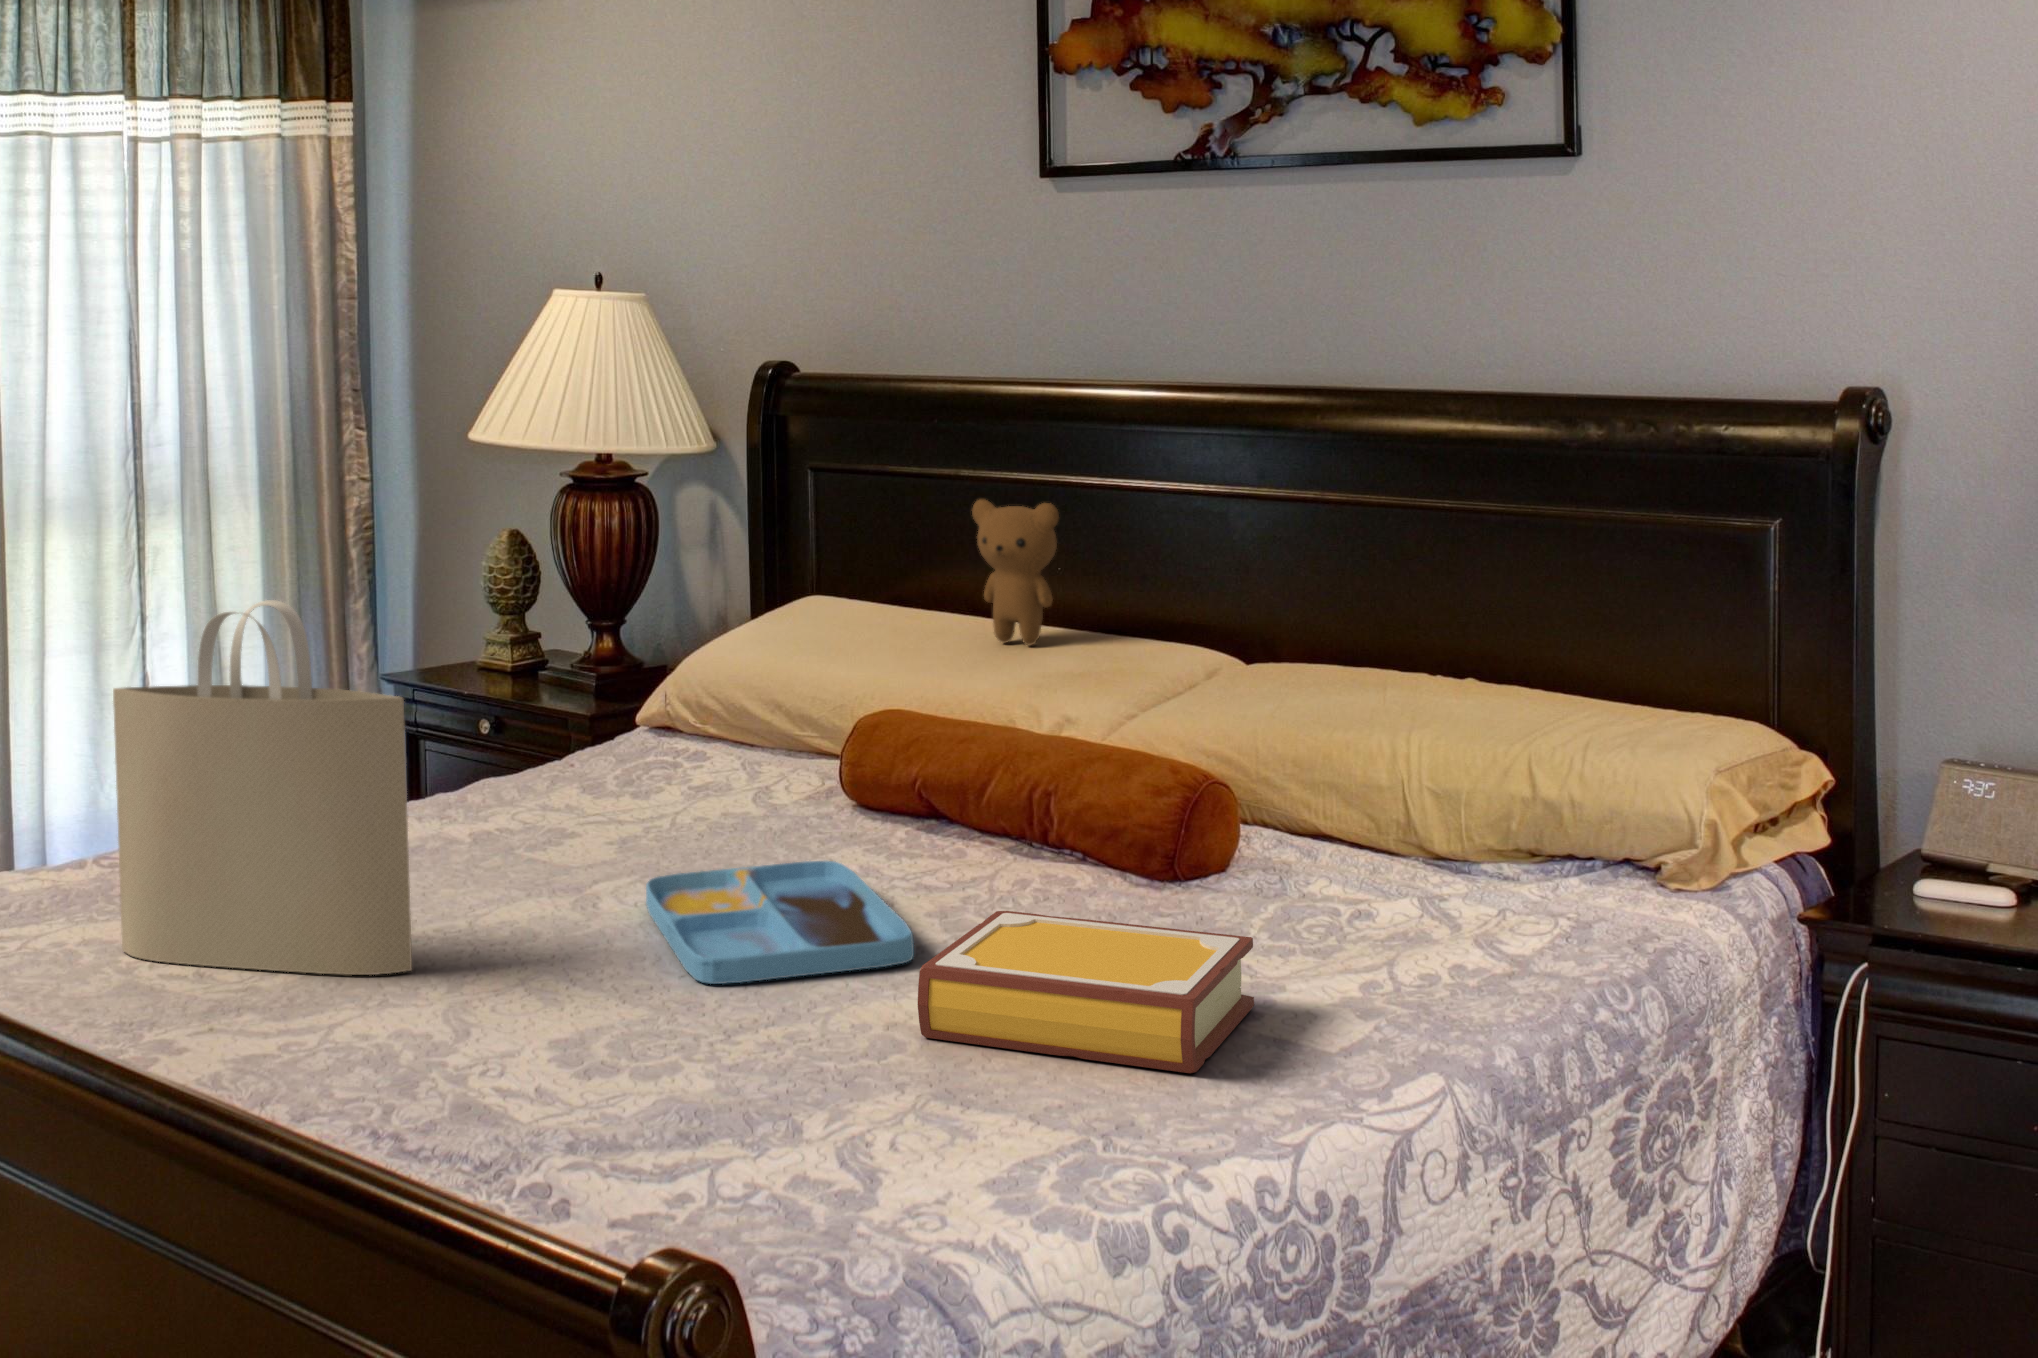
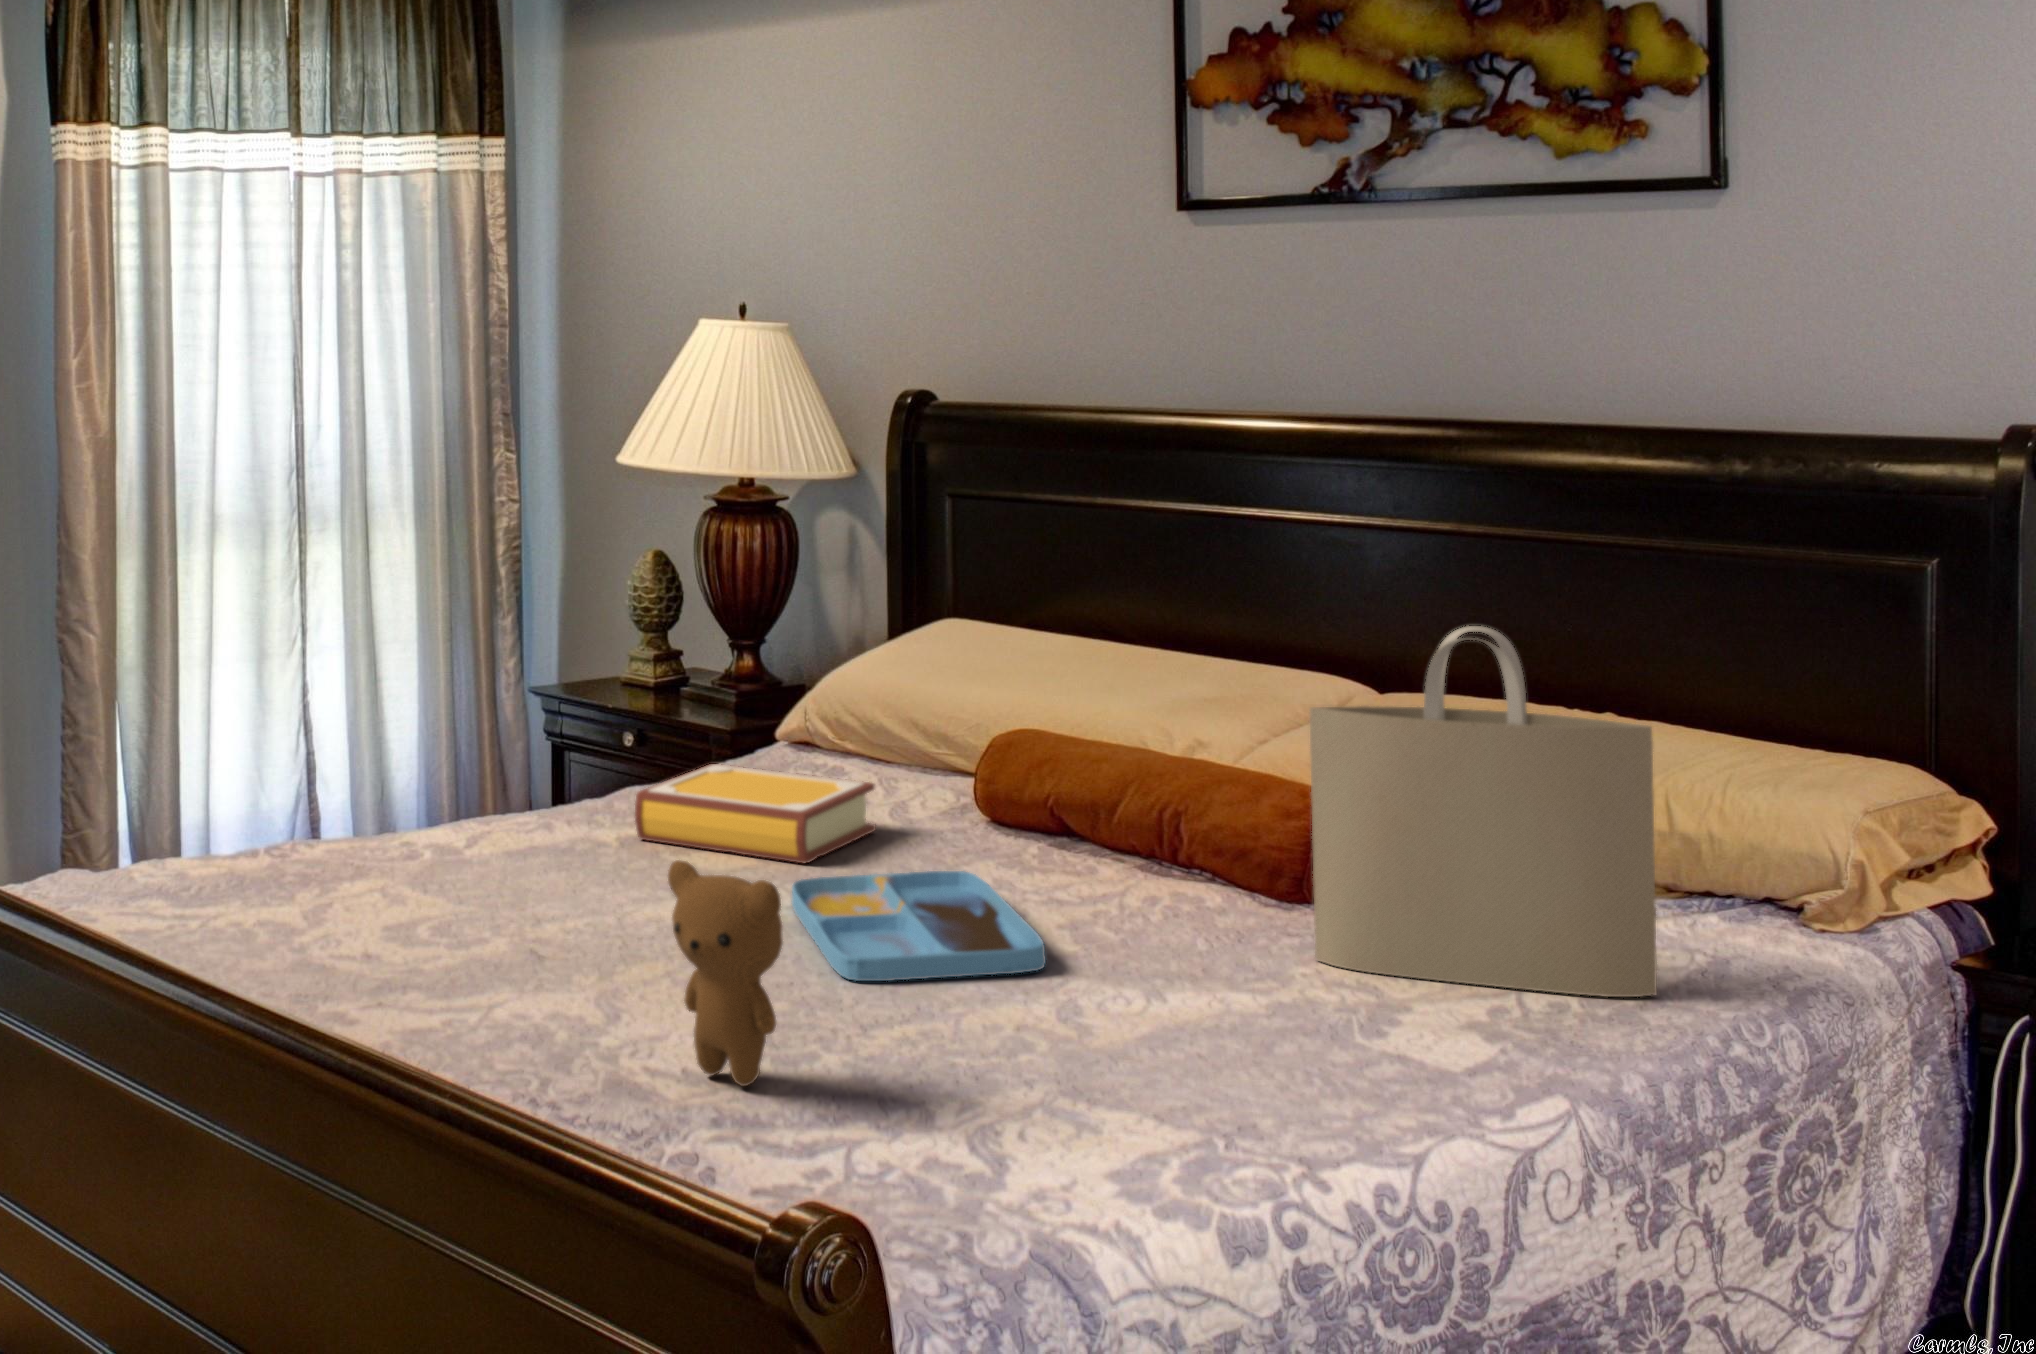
teddy bear: present [972,499,1059,645] -> present [668,860,783,1086]
tote bag: present [113,600,412,975] -> present [1309,626,1657,997]
book: present [918,911,1254,1073] -> present [635,764,876,863]

